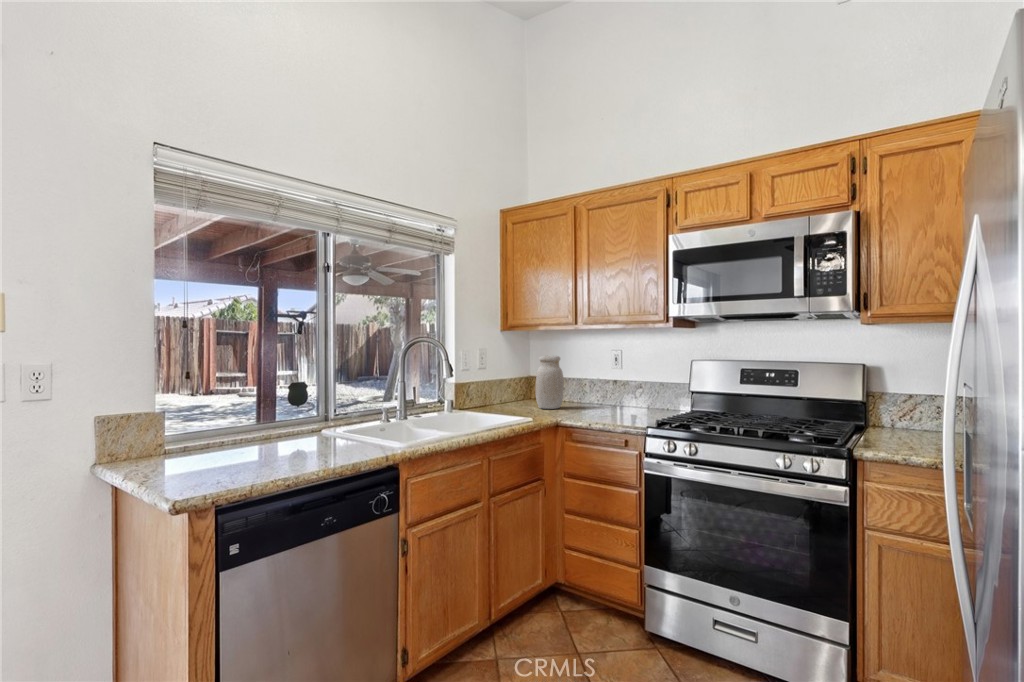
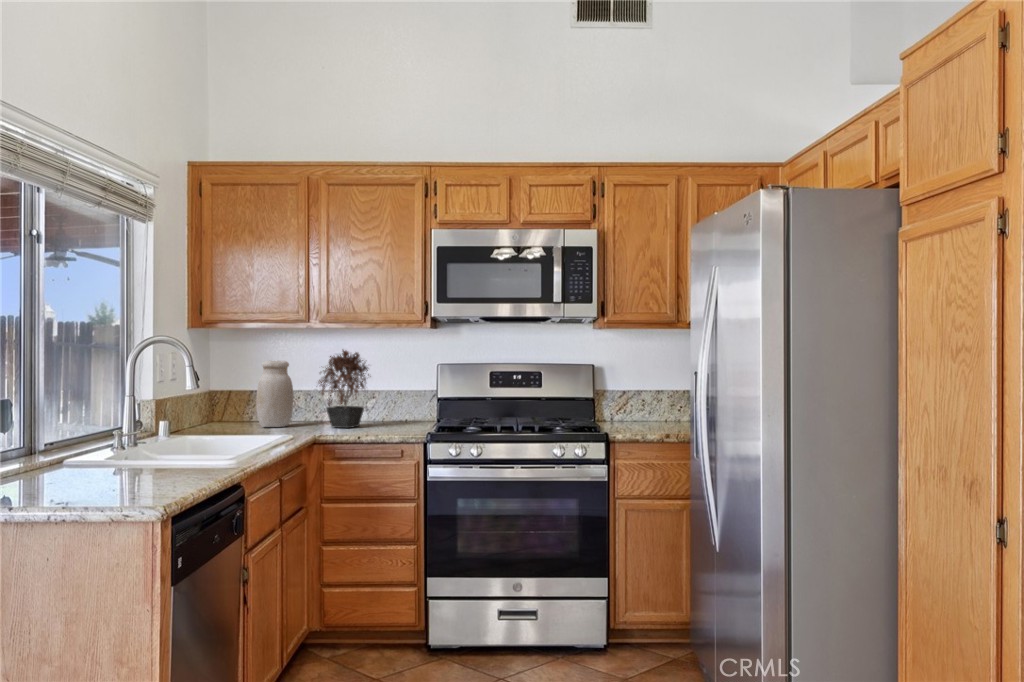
potted plant: none [568,346,620,415] -> present [318,350,371,428]

